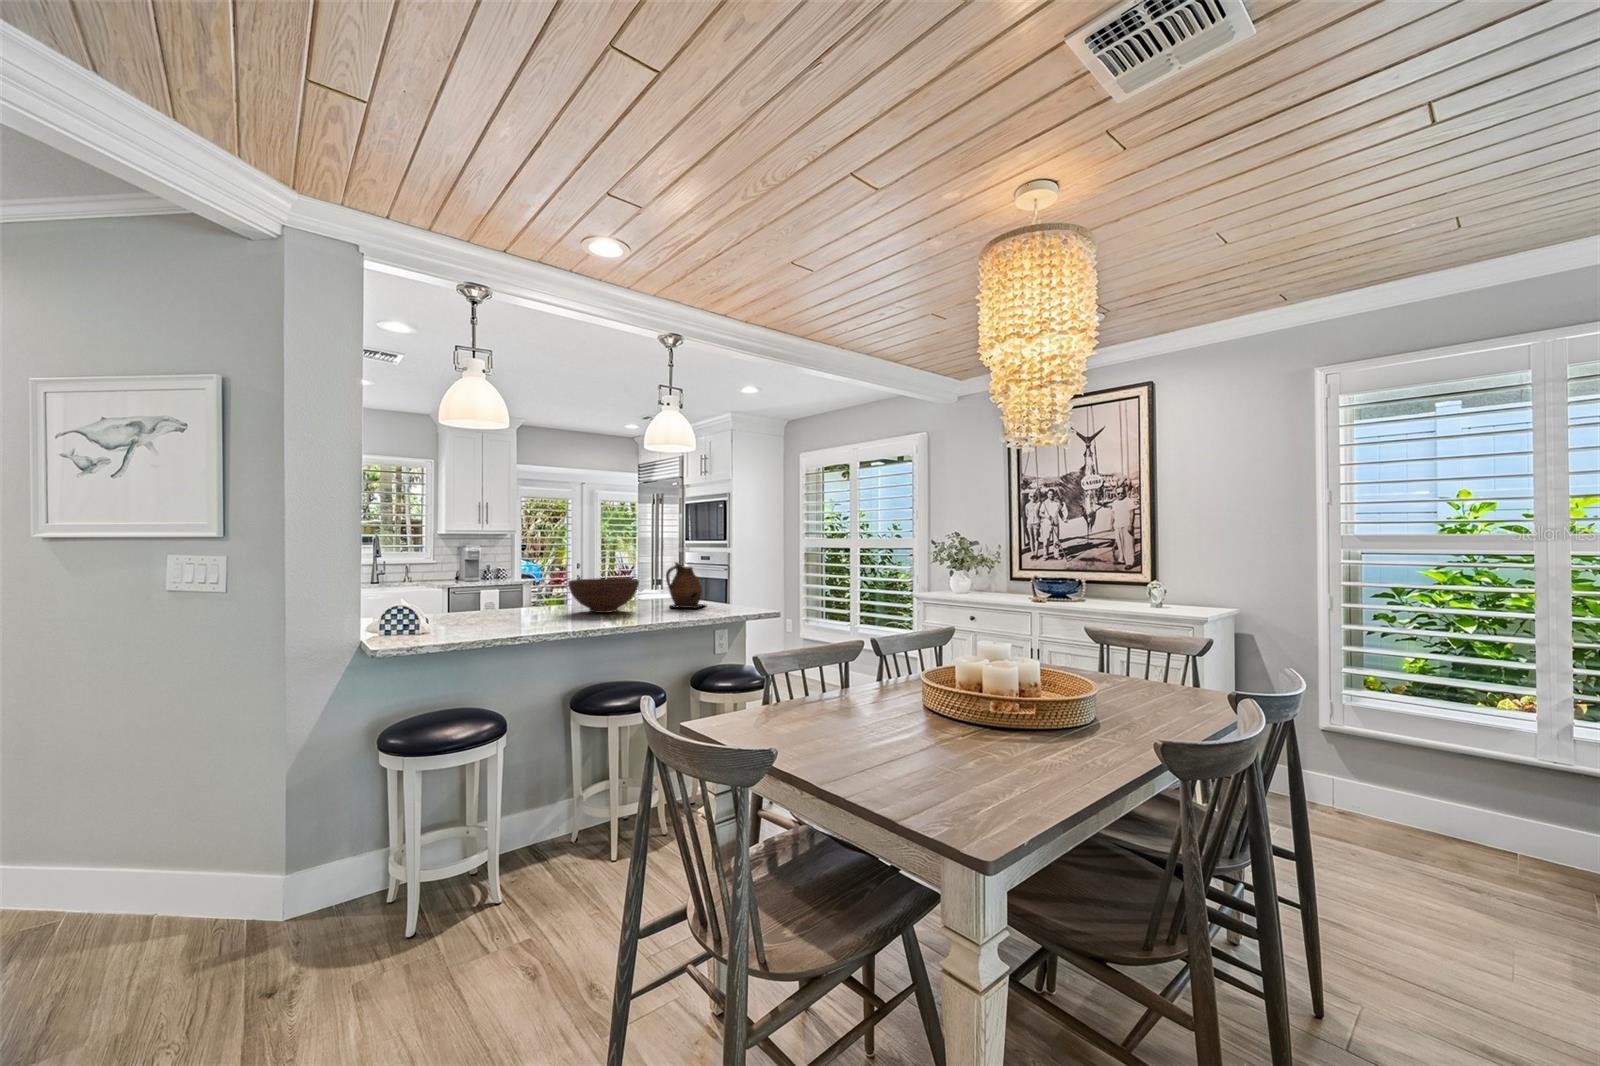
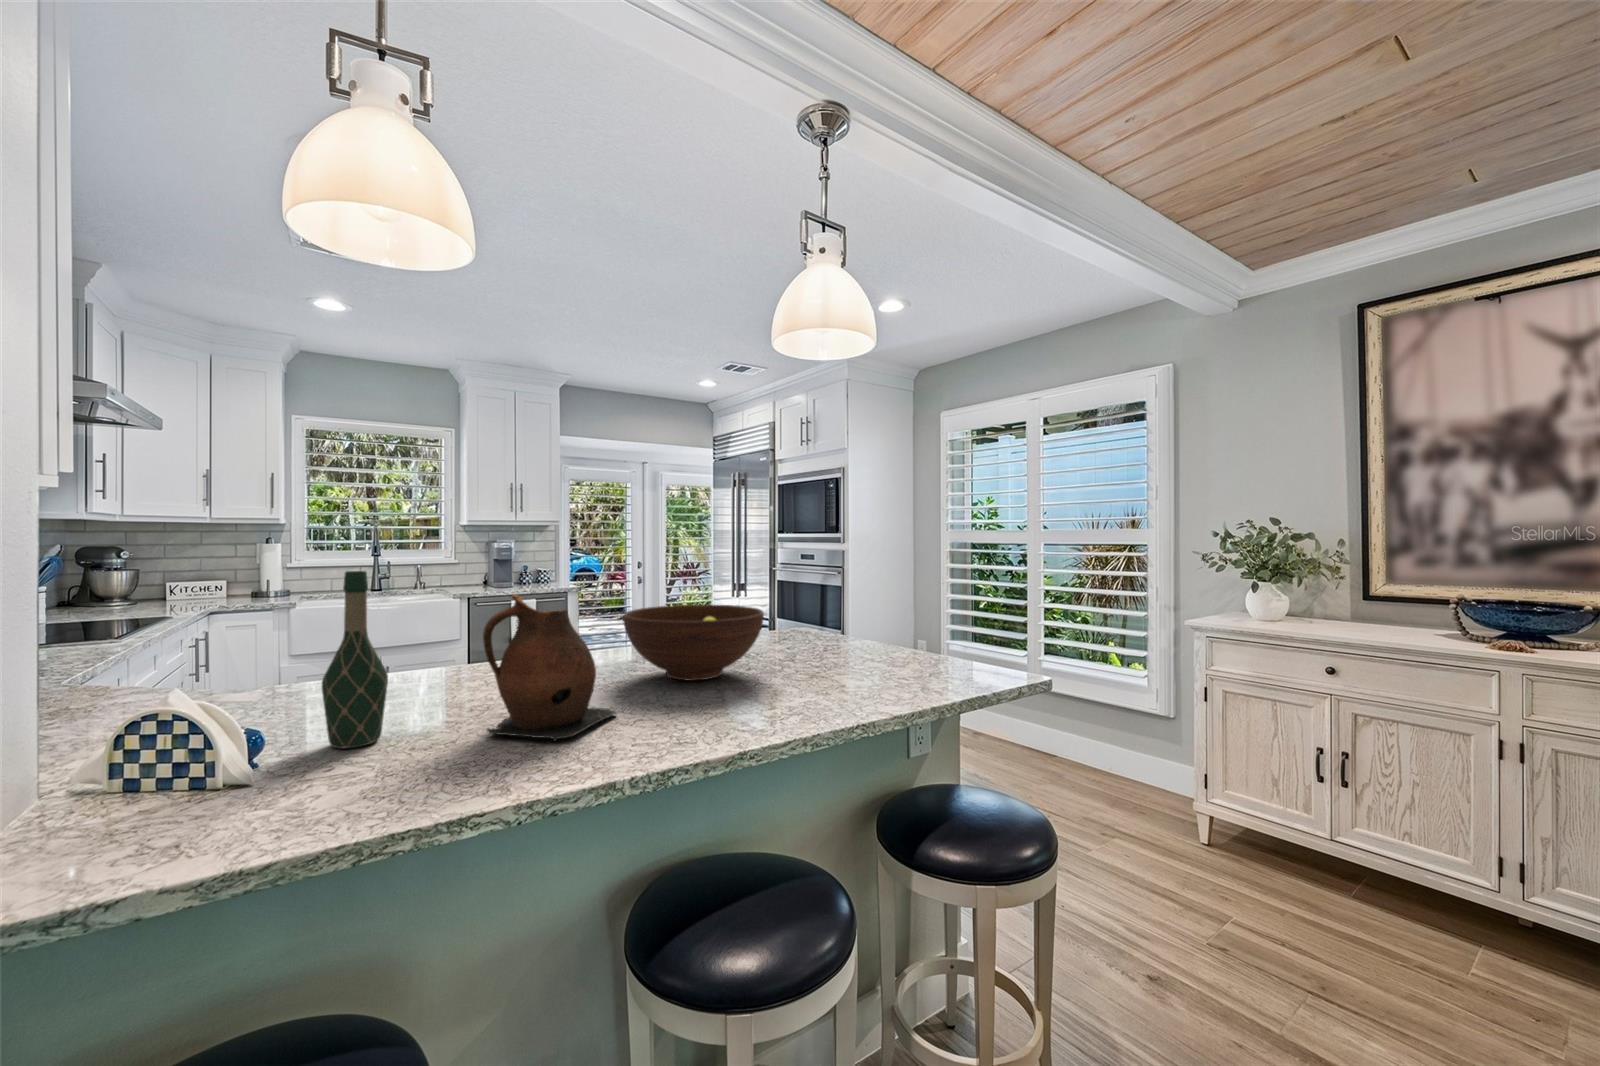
wine bottle: none [445,557,470,628] -> present [322,571,388,748]
ceramic pitcher: present [666,562,706,608] -> present [483,594,616,741]

